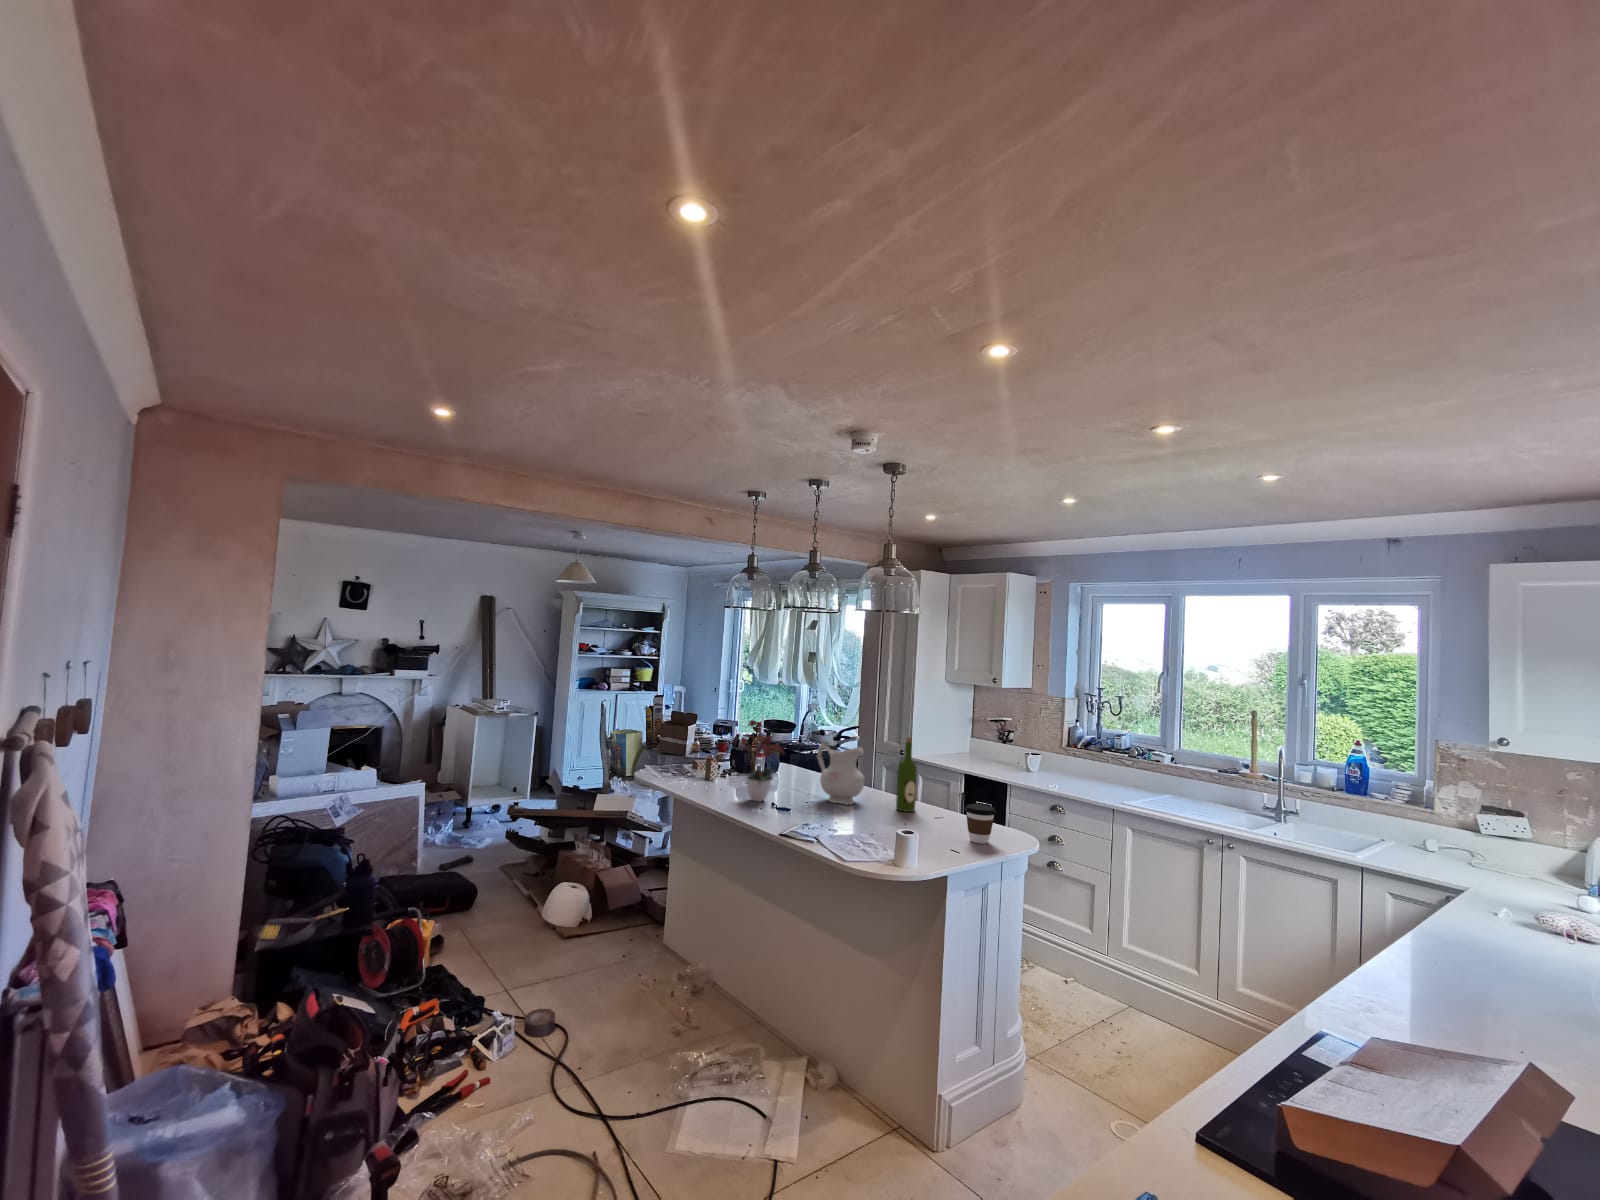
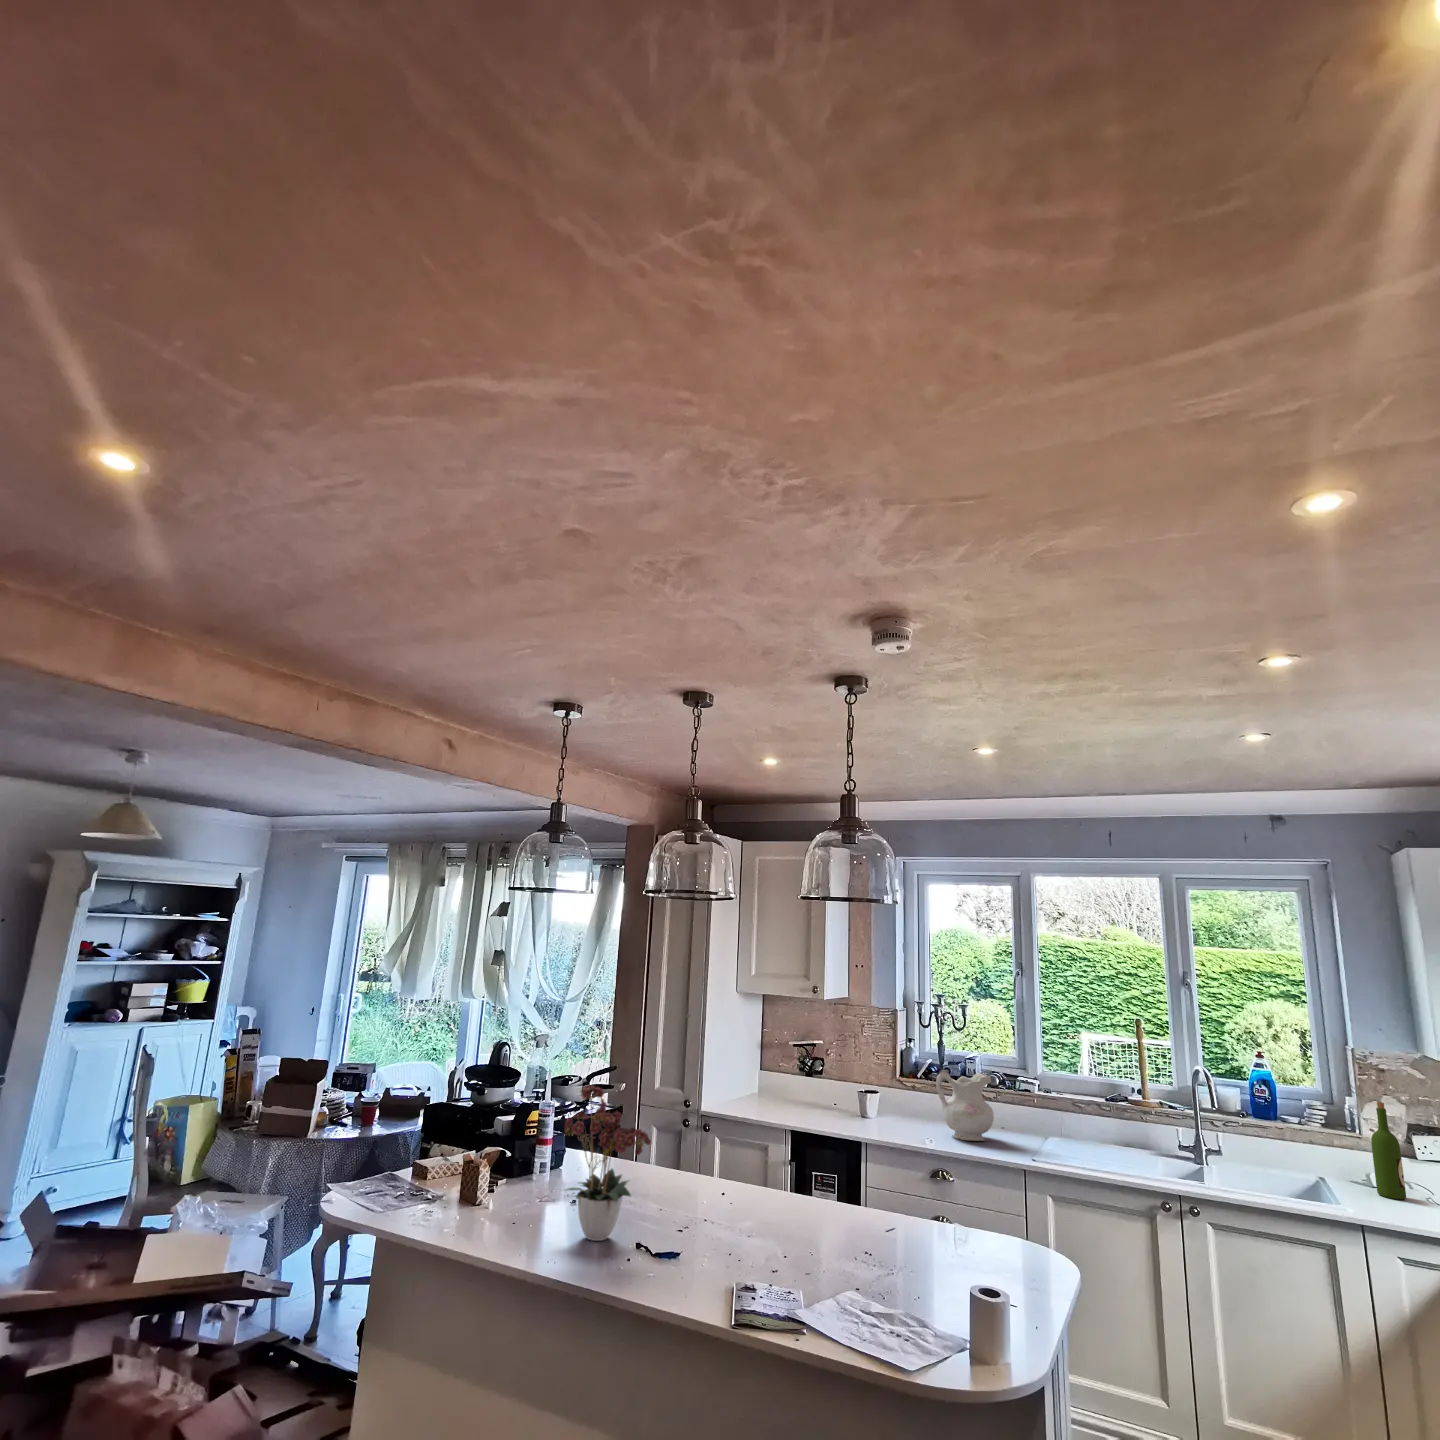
wine bottle: present [896,737,917,812] -> present [1371,1102,1406,1199]
ceramic pitcher: present [817,741,864,805] -> present [936,1070,994,1141]
coffee cup: present [965,804,996,844] -> none [988,1207,1039,1279]

